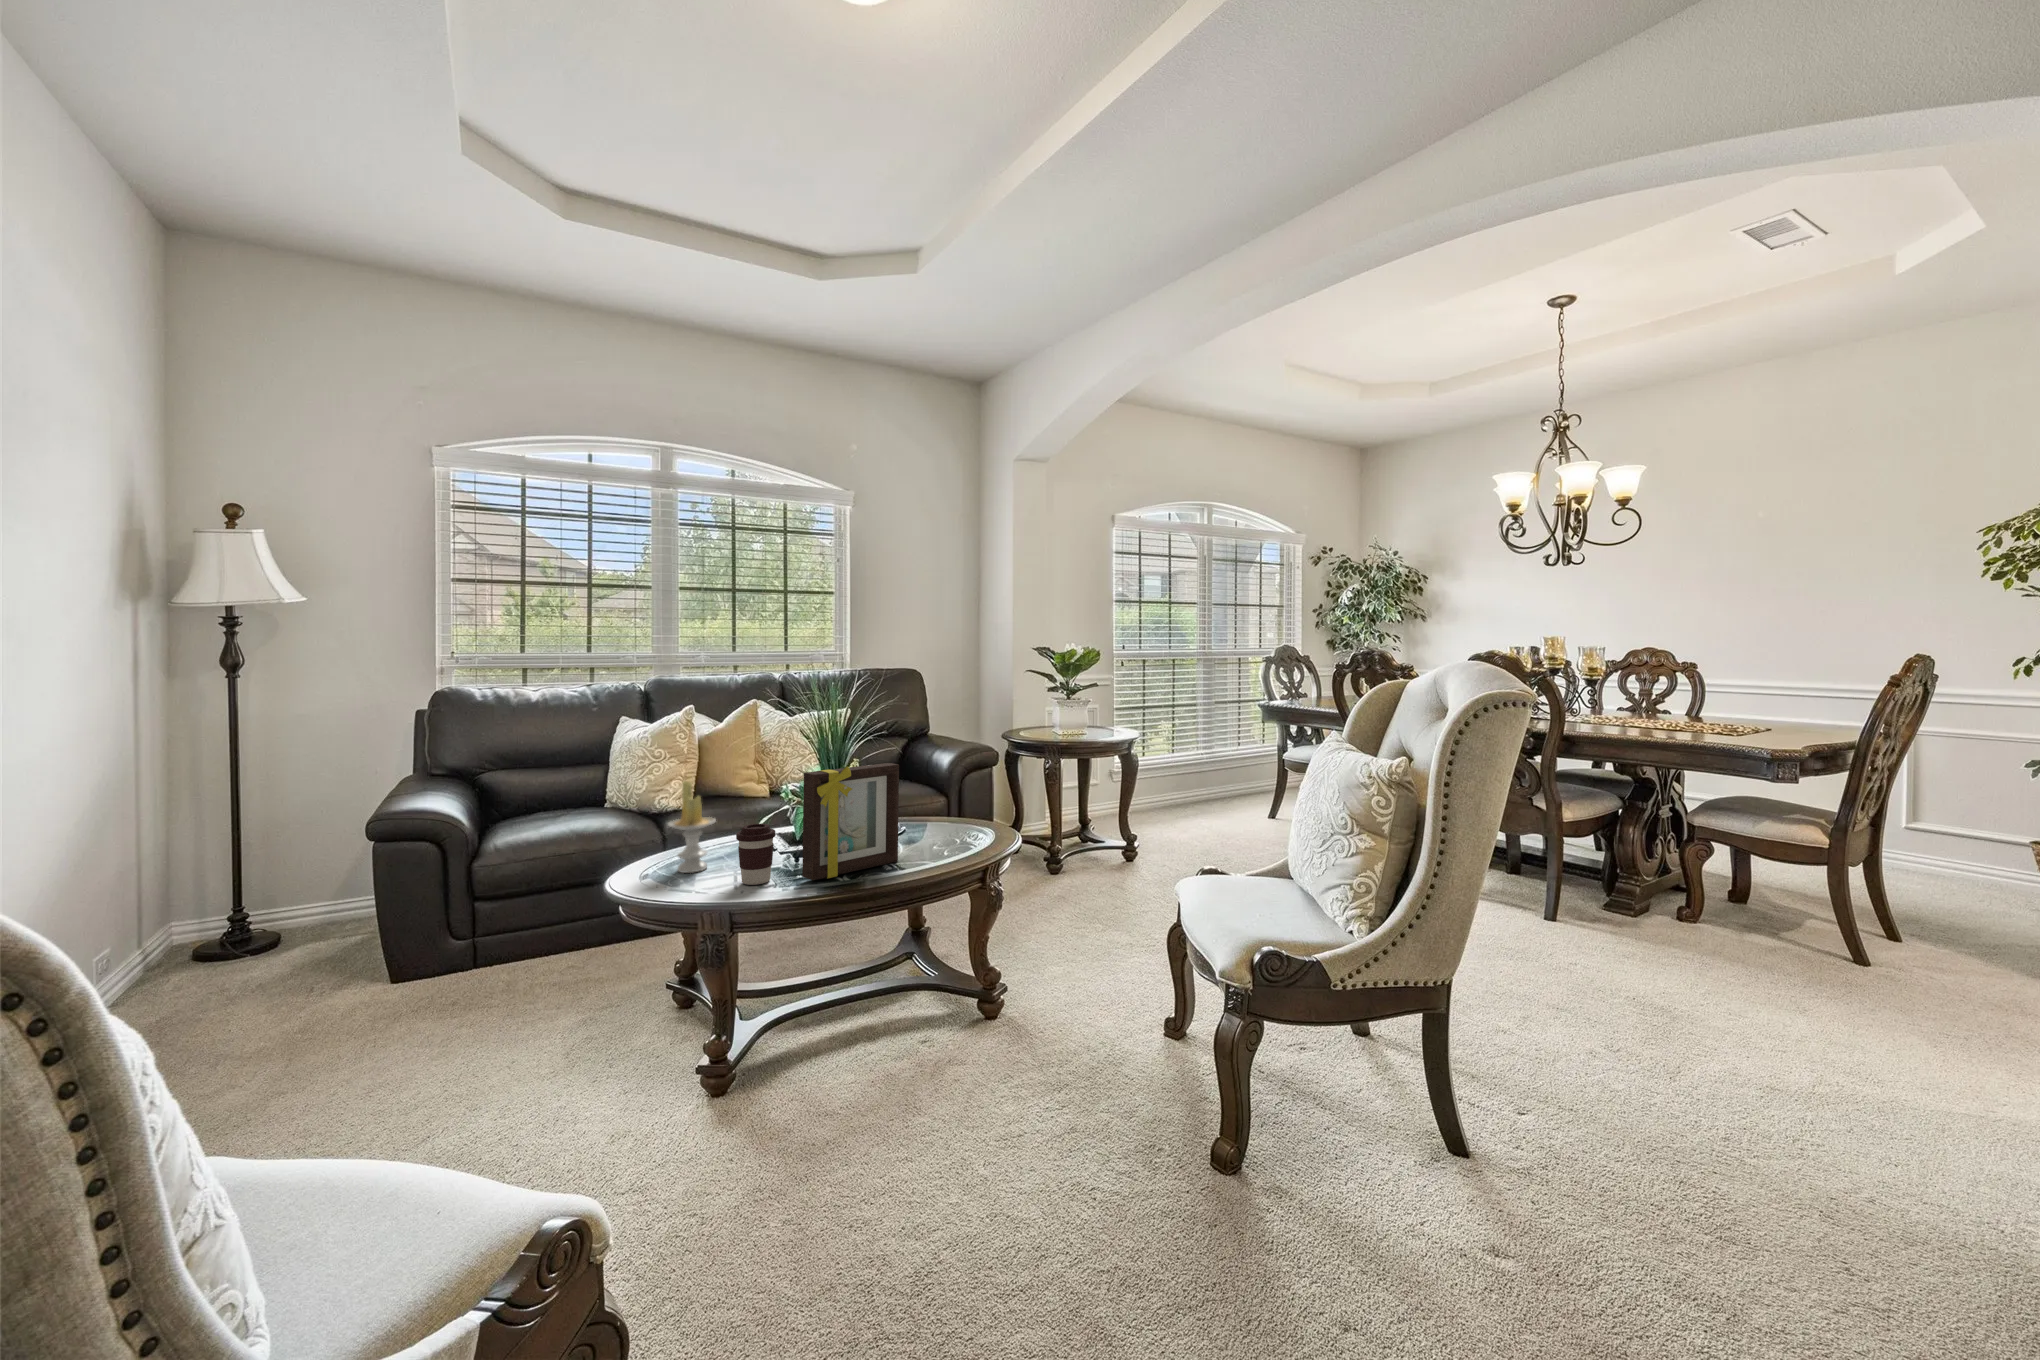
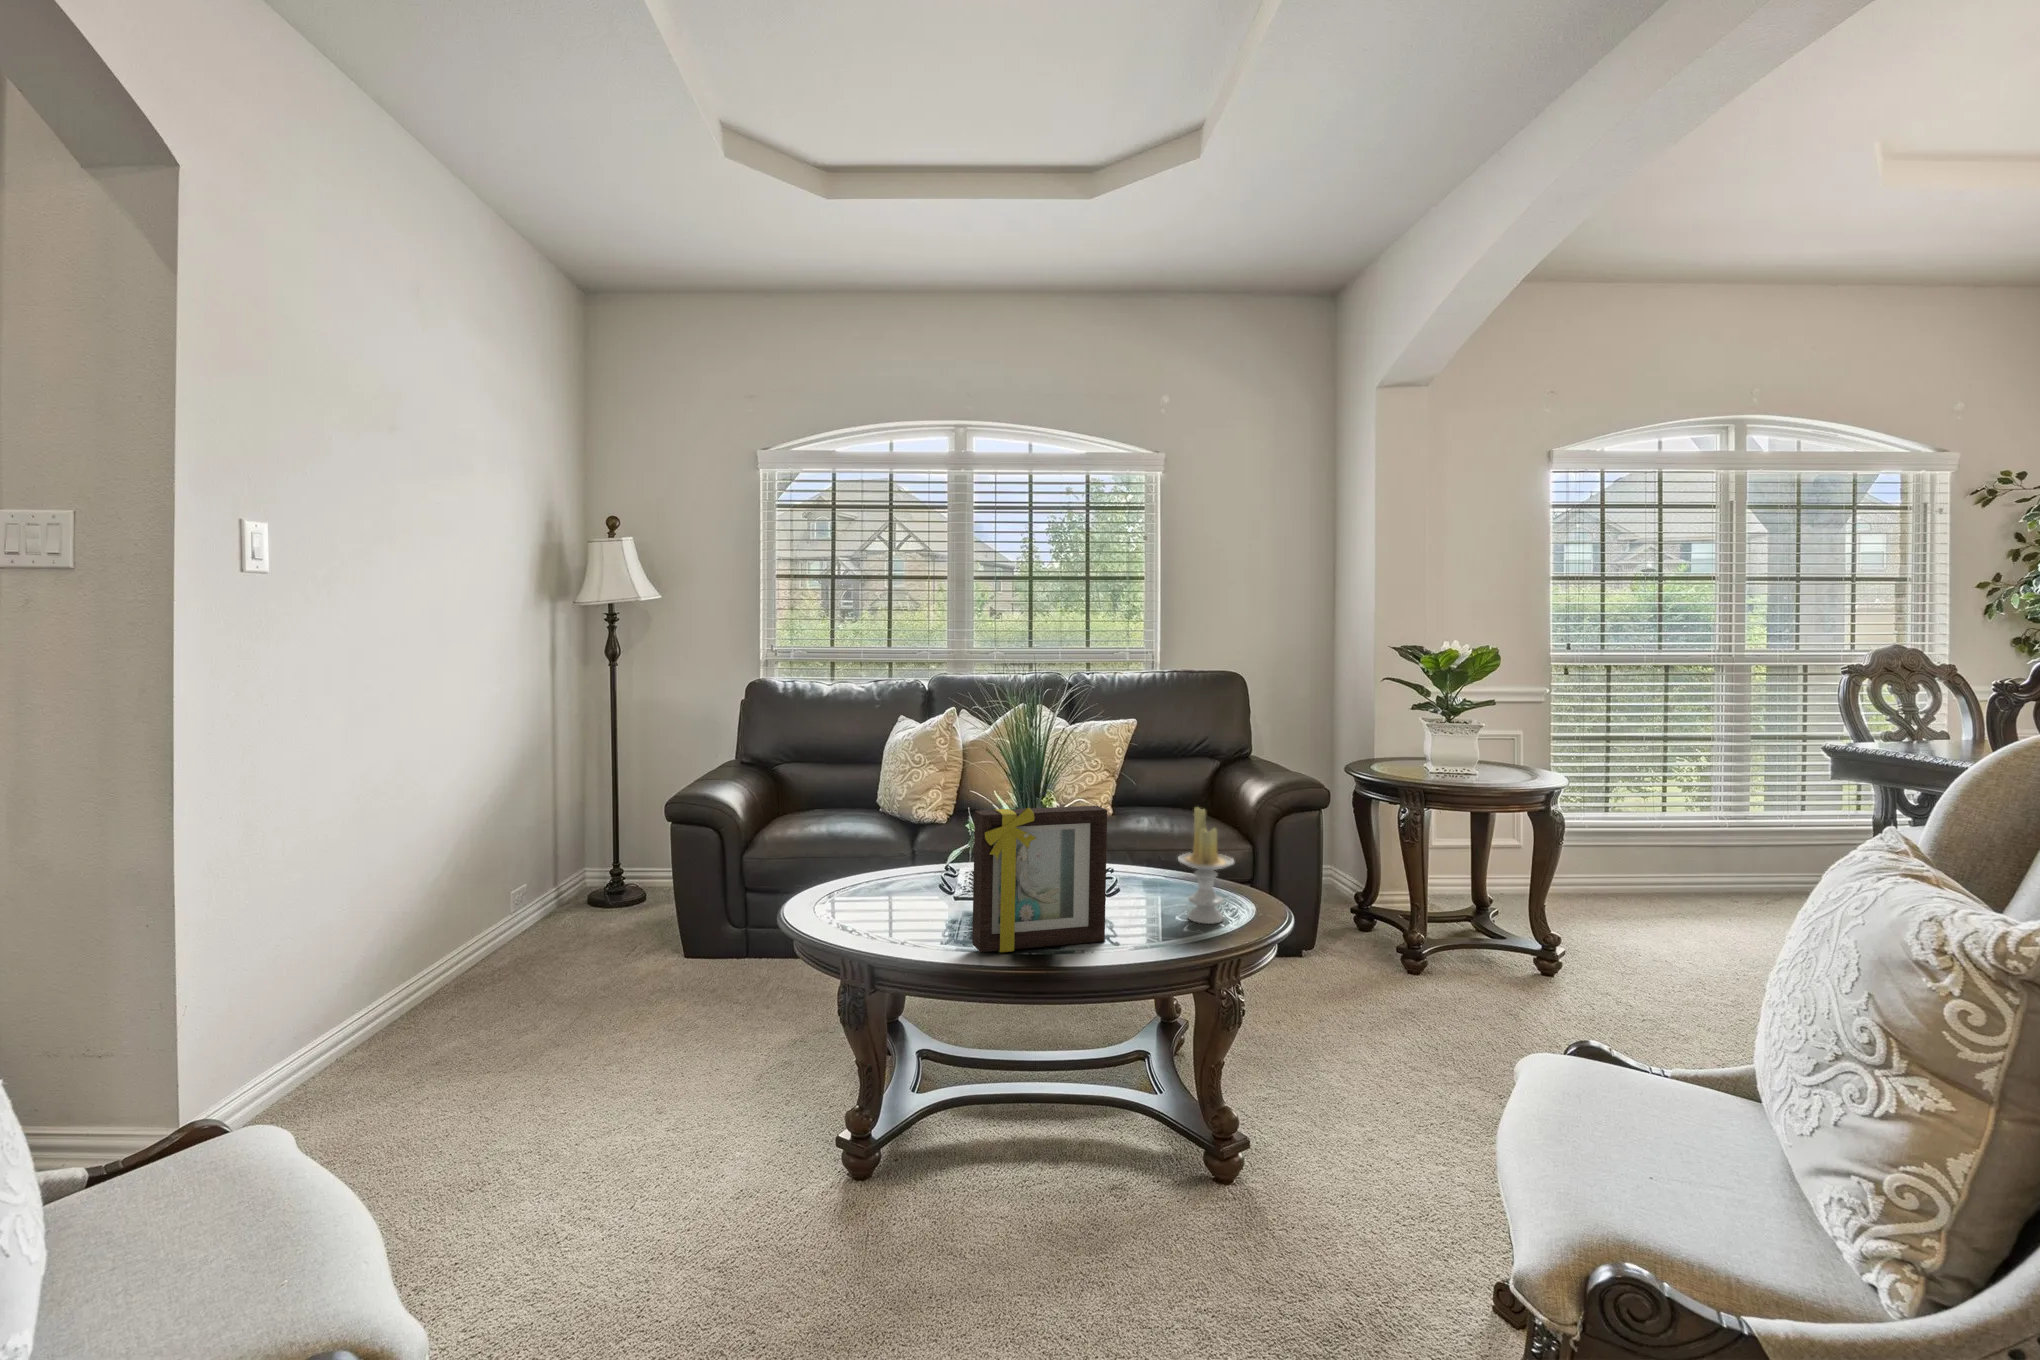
candle: present [668,781,716,873] -> present [1178,807,1234,924]
coffee cup: present [736,824,775,885] -> none [900,868,946,945]

